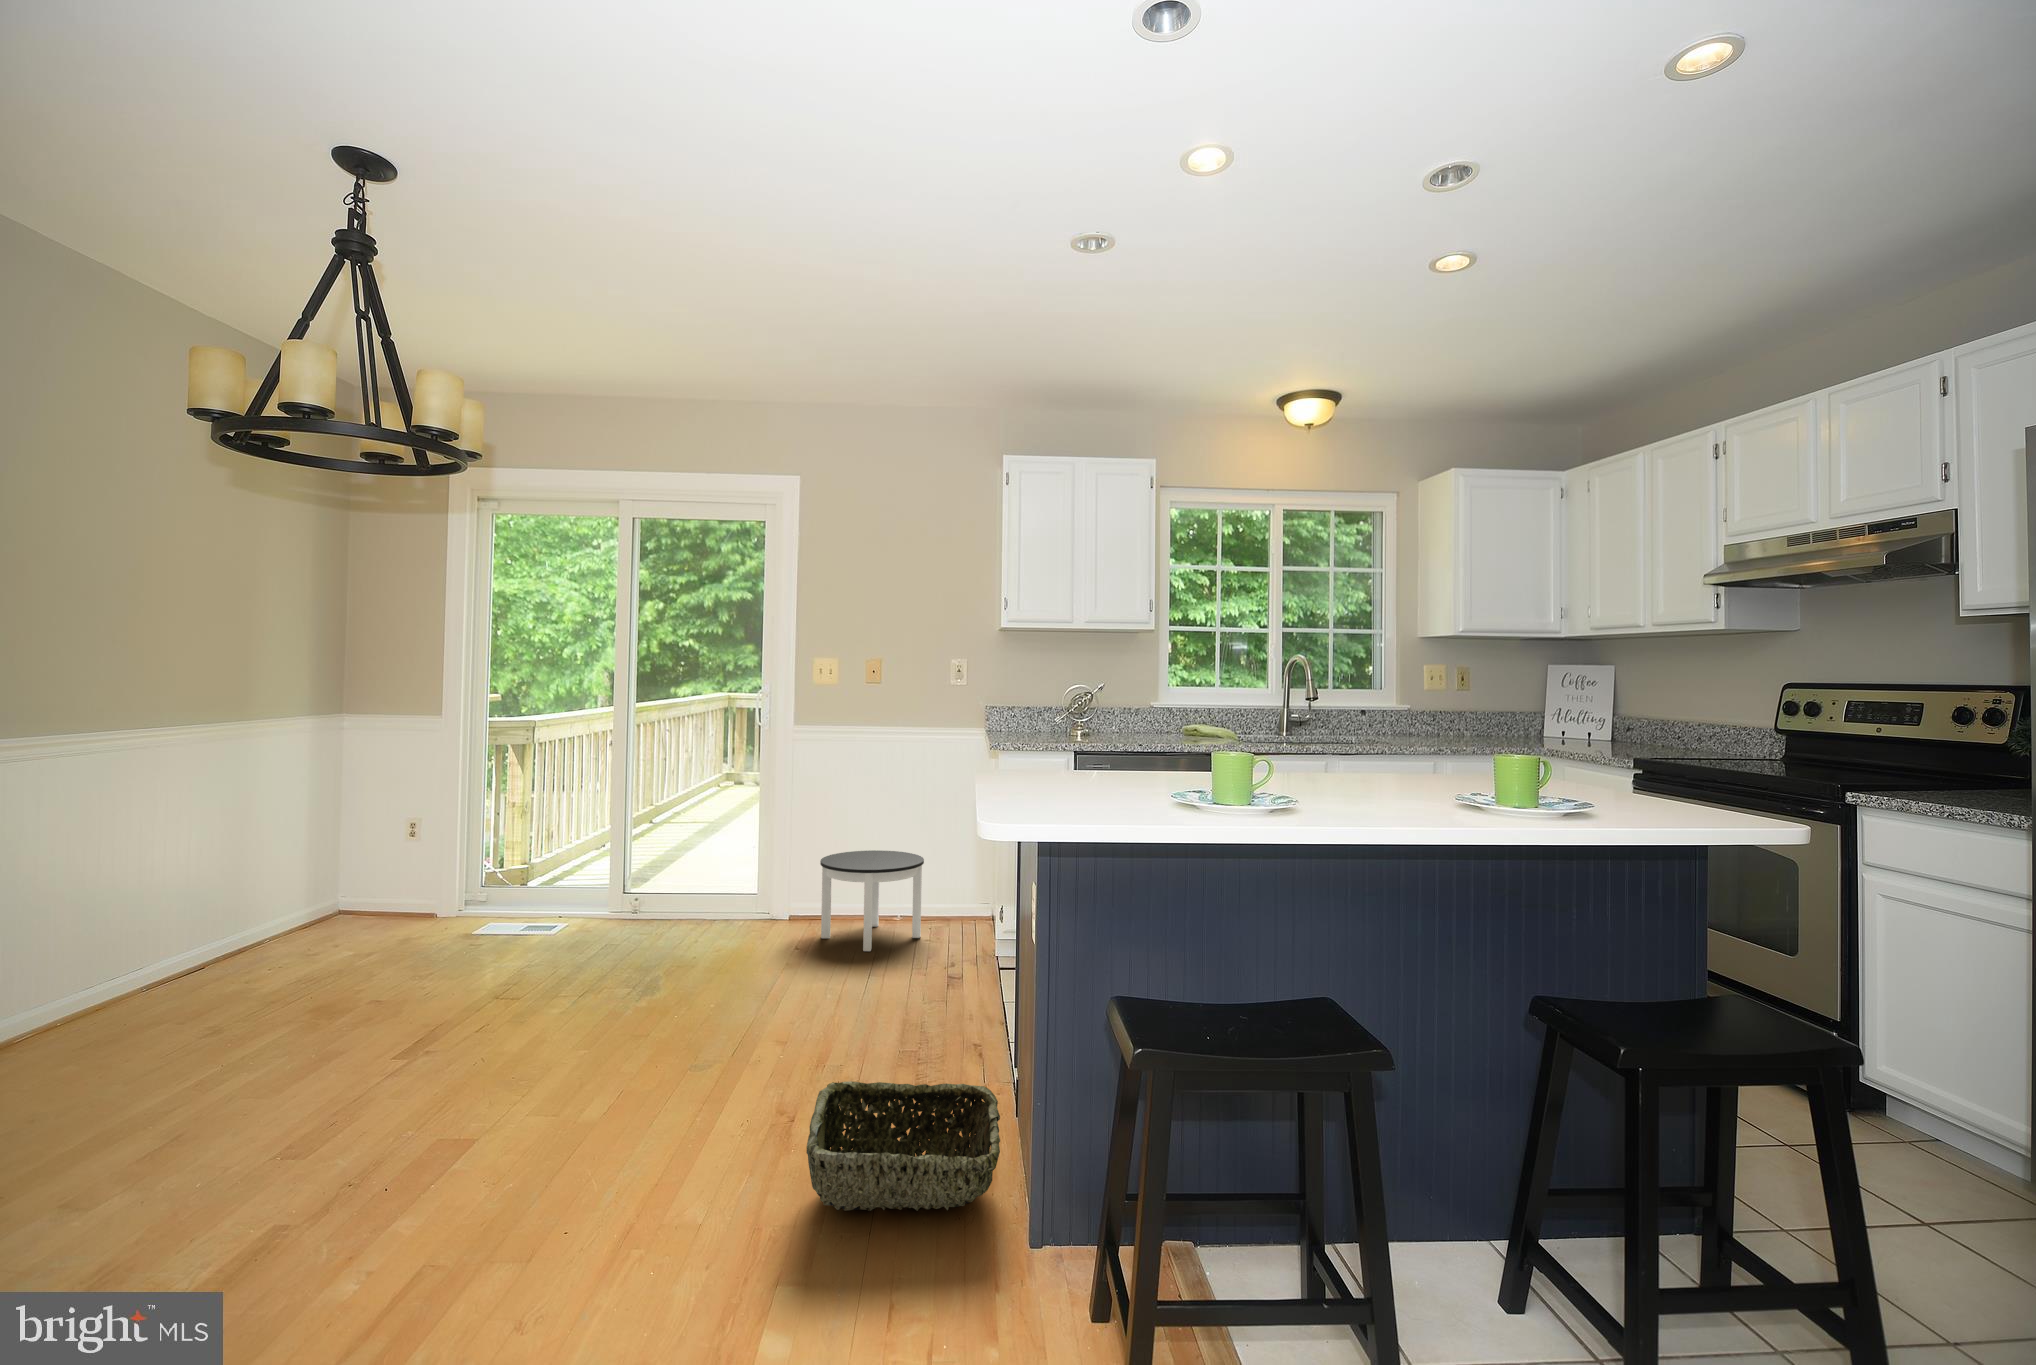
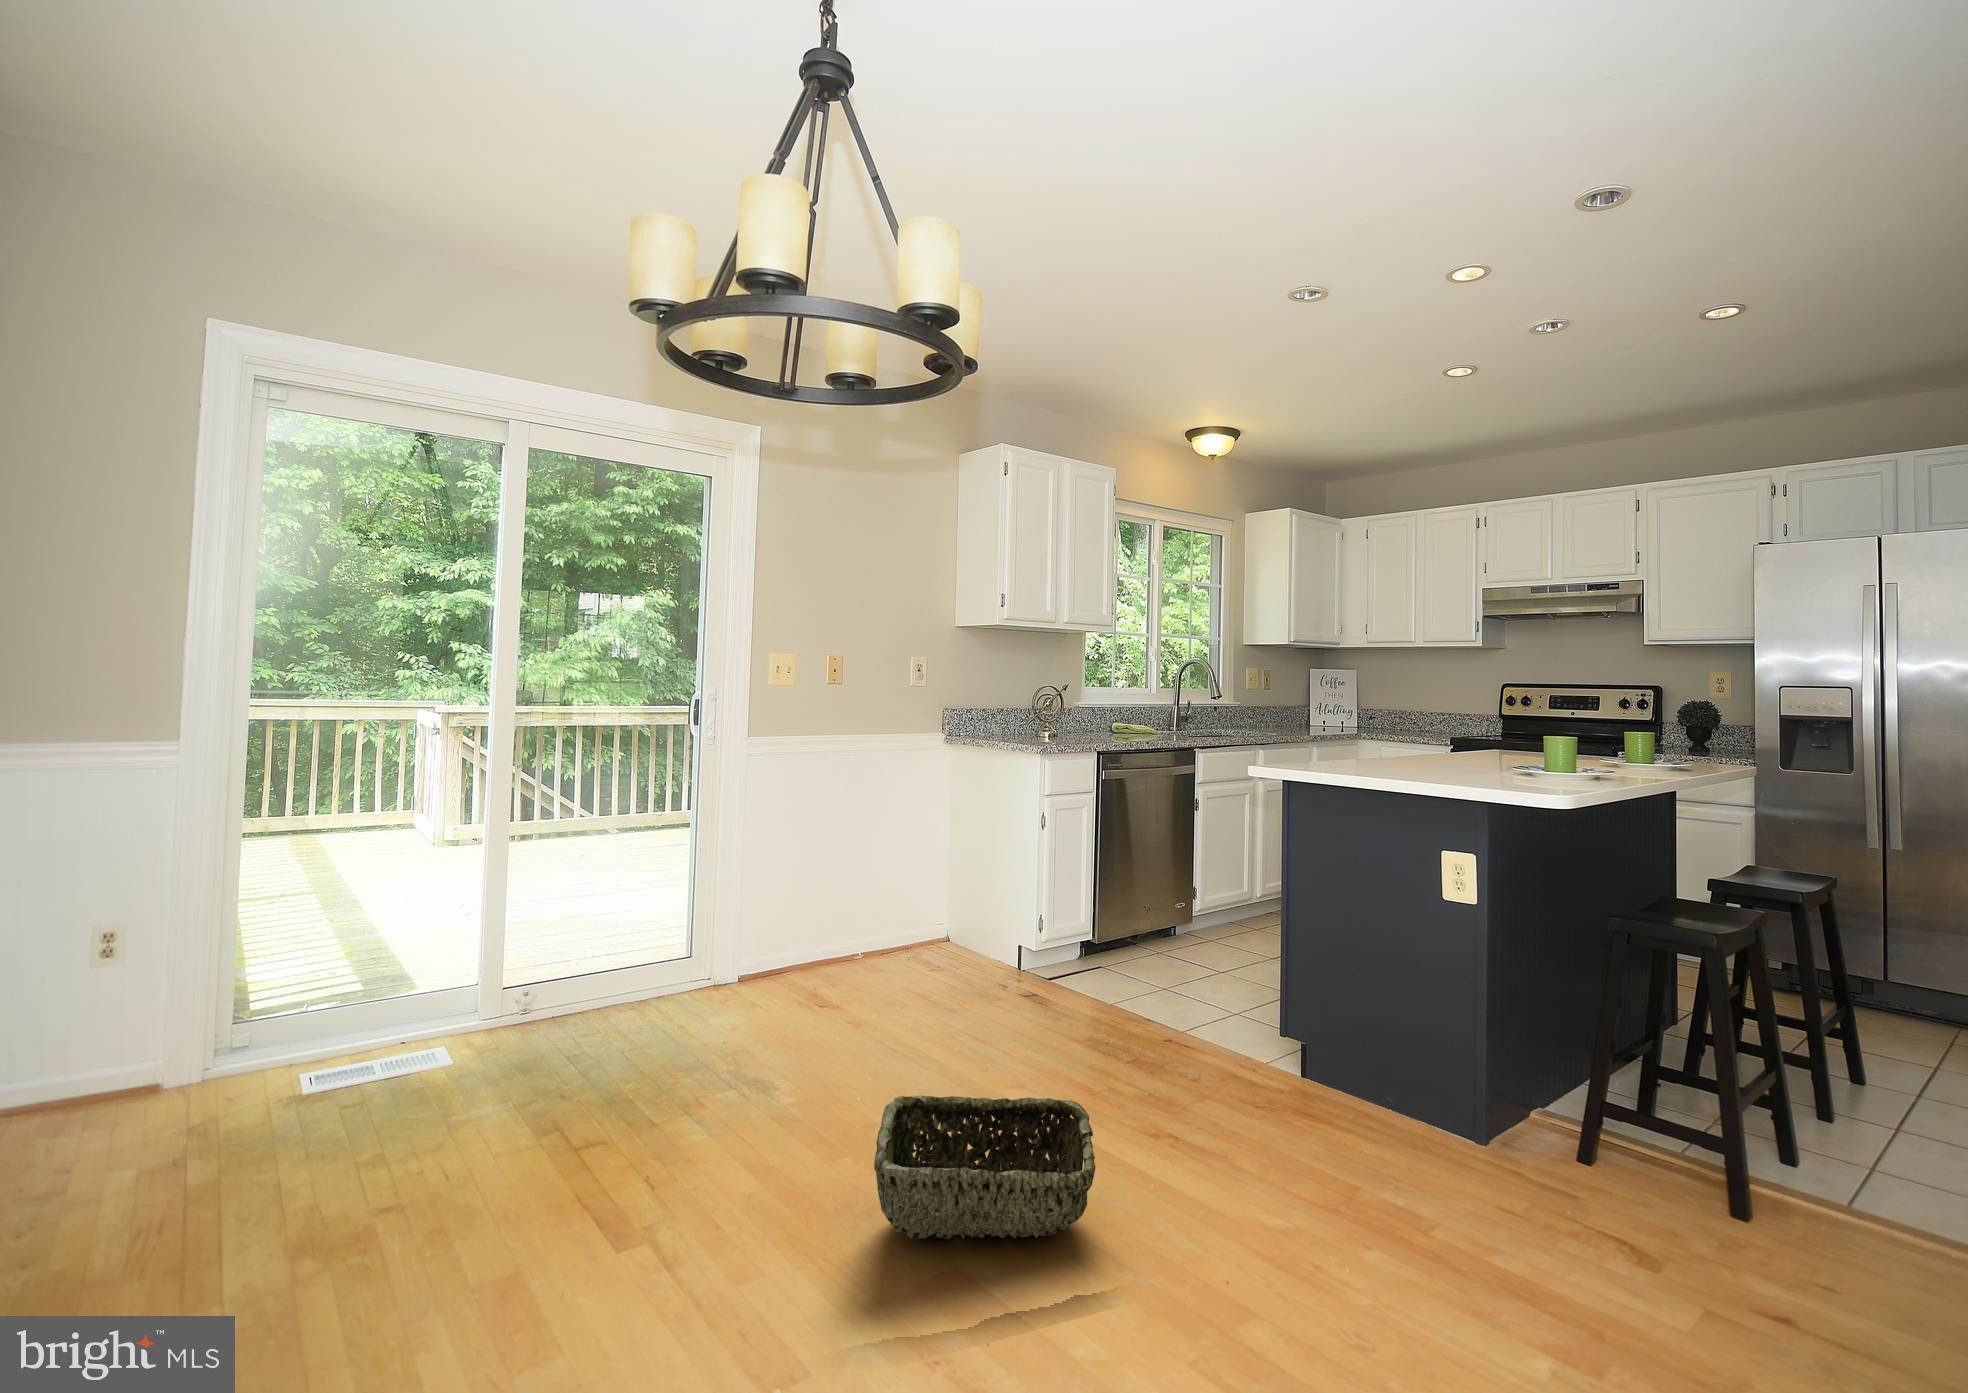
round table: present [820,850,924,951] -> none [872,872,987,982]

